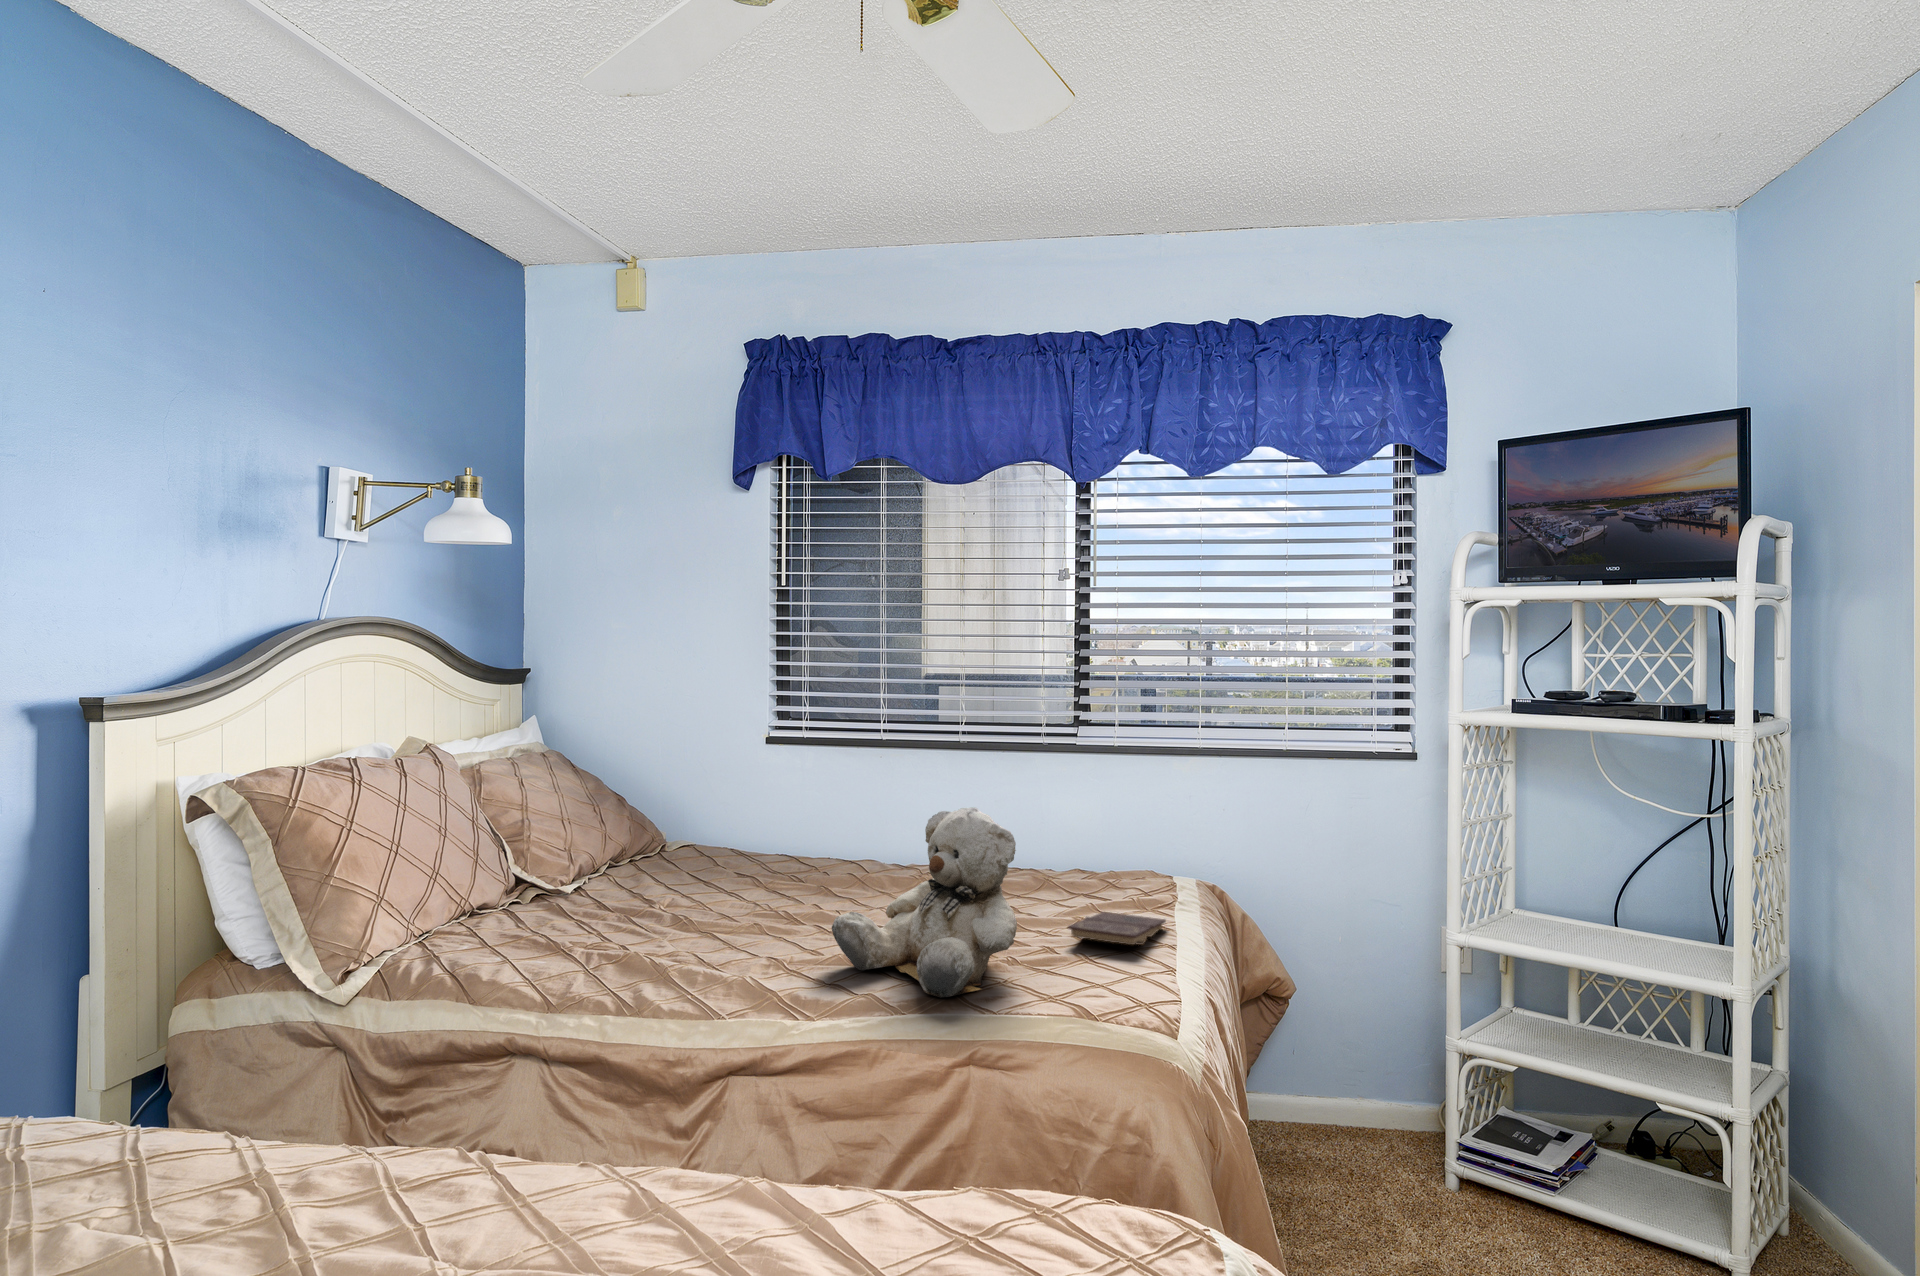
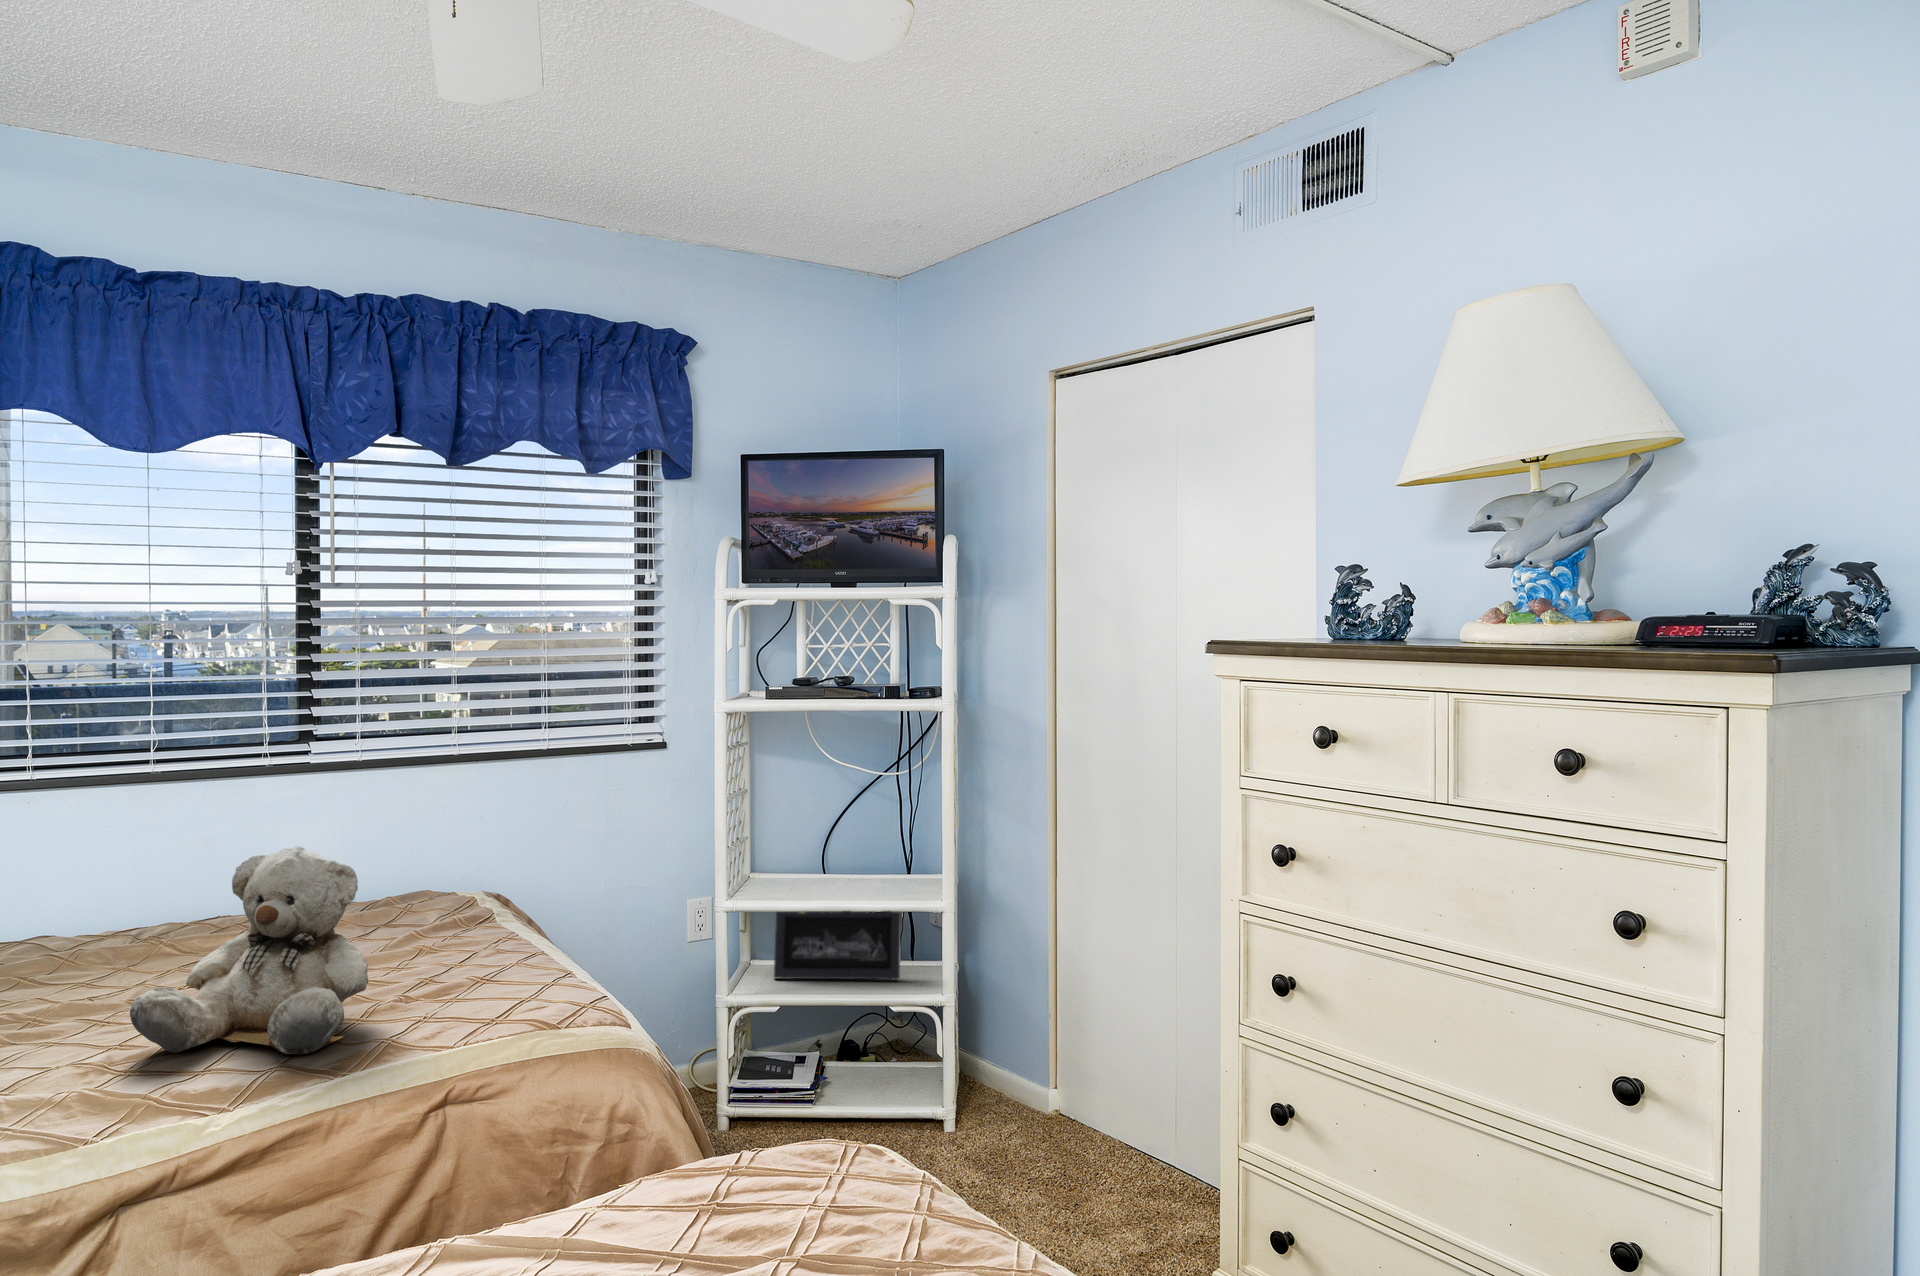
book: present [1068,912,1166,945] -> none [396,935,489,969]
picture frame: none [1517,950,1695,1073] -> present [774,911,901,979]

